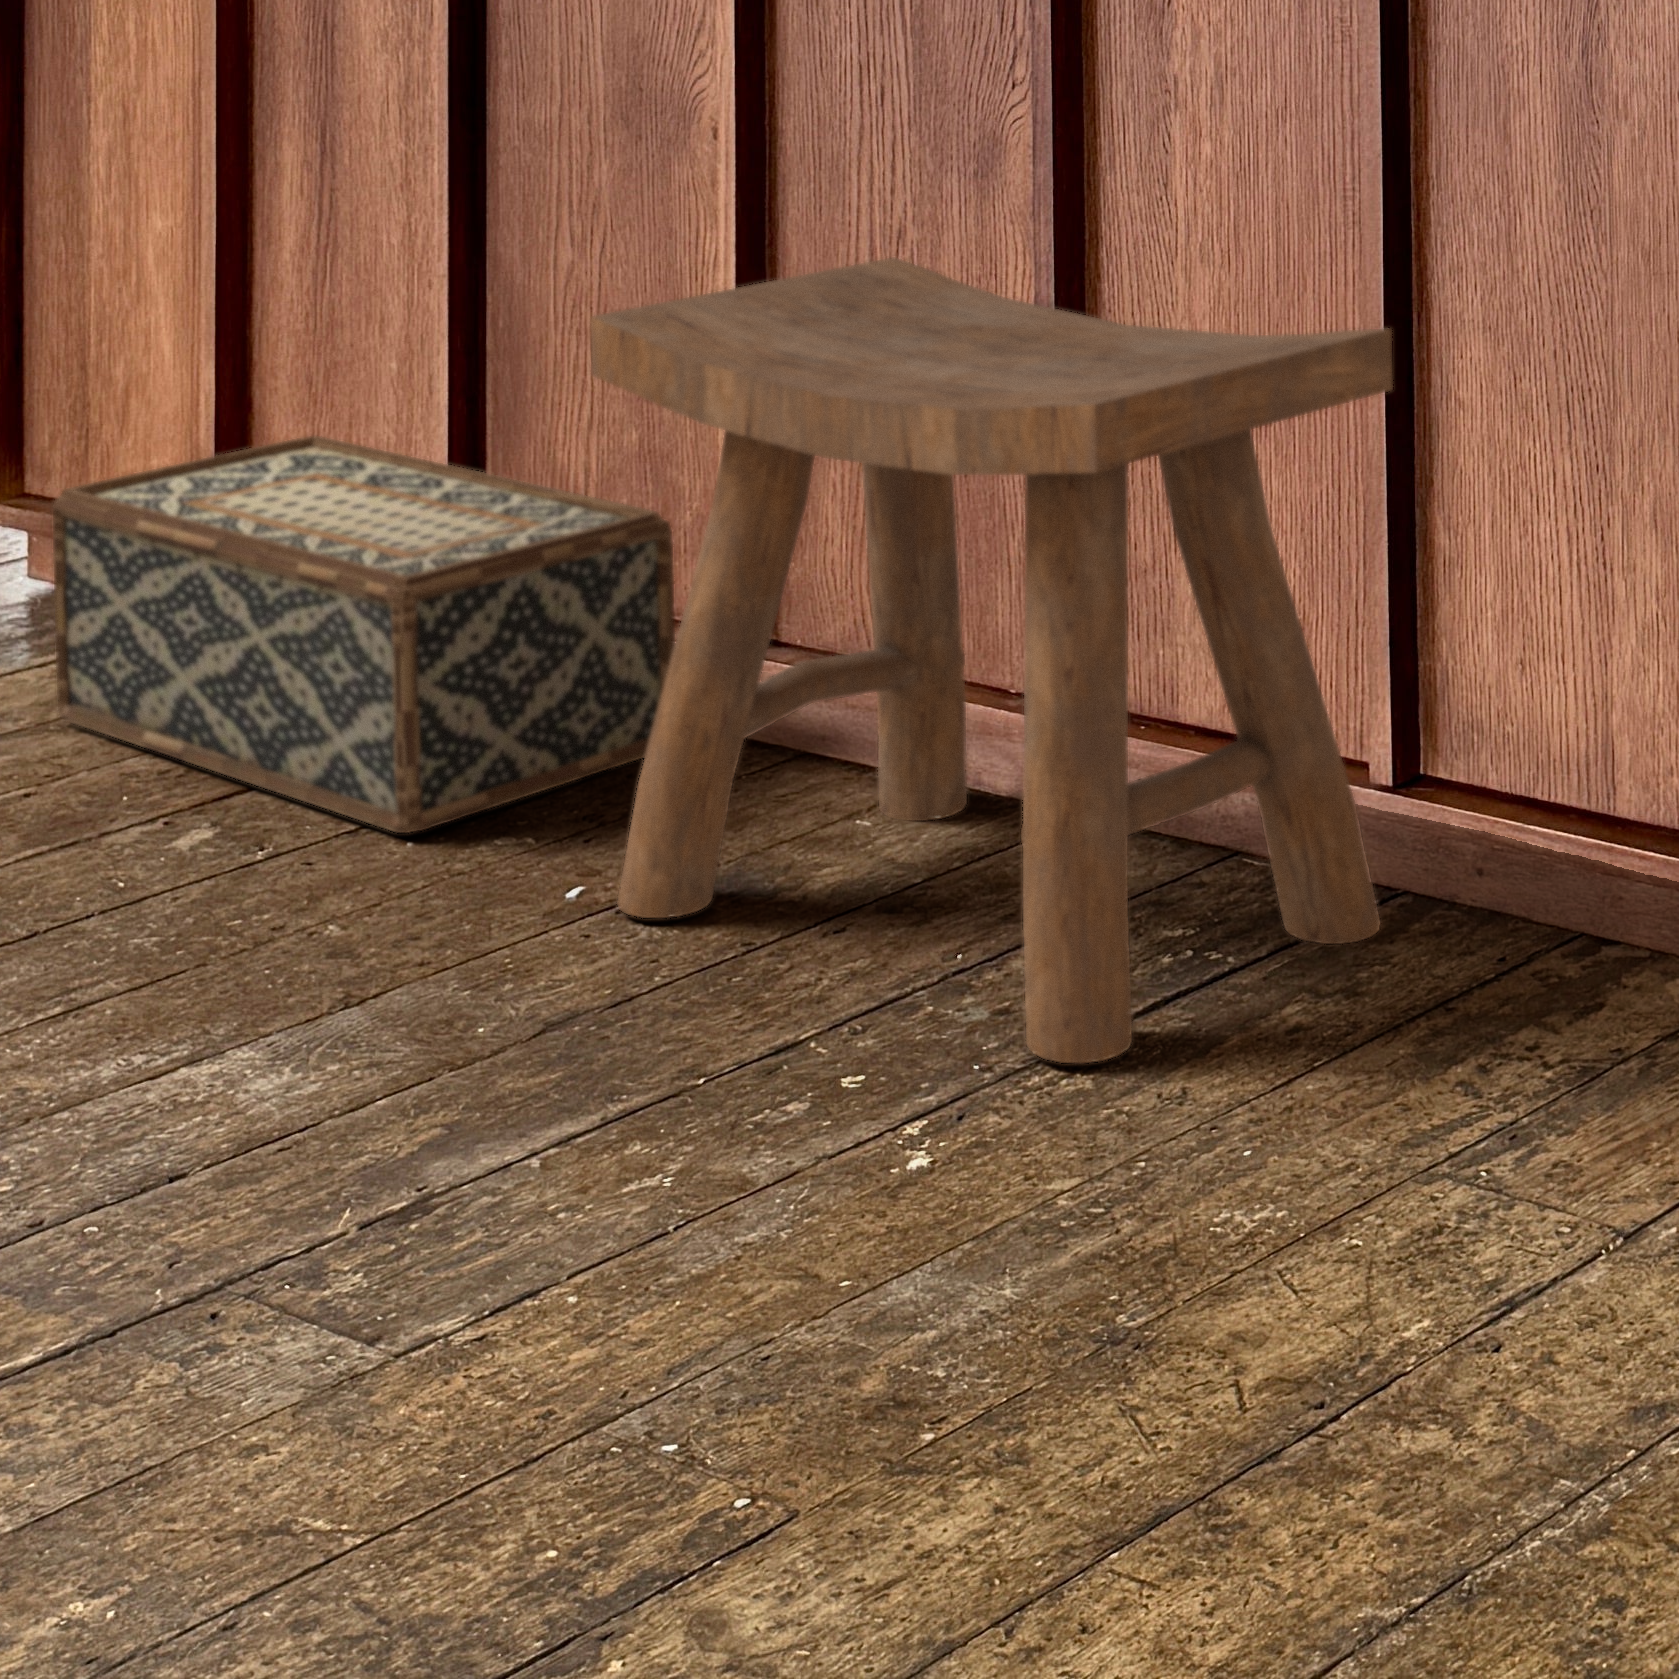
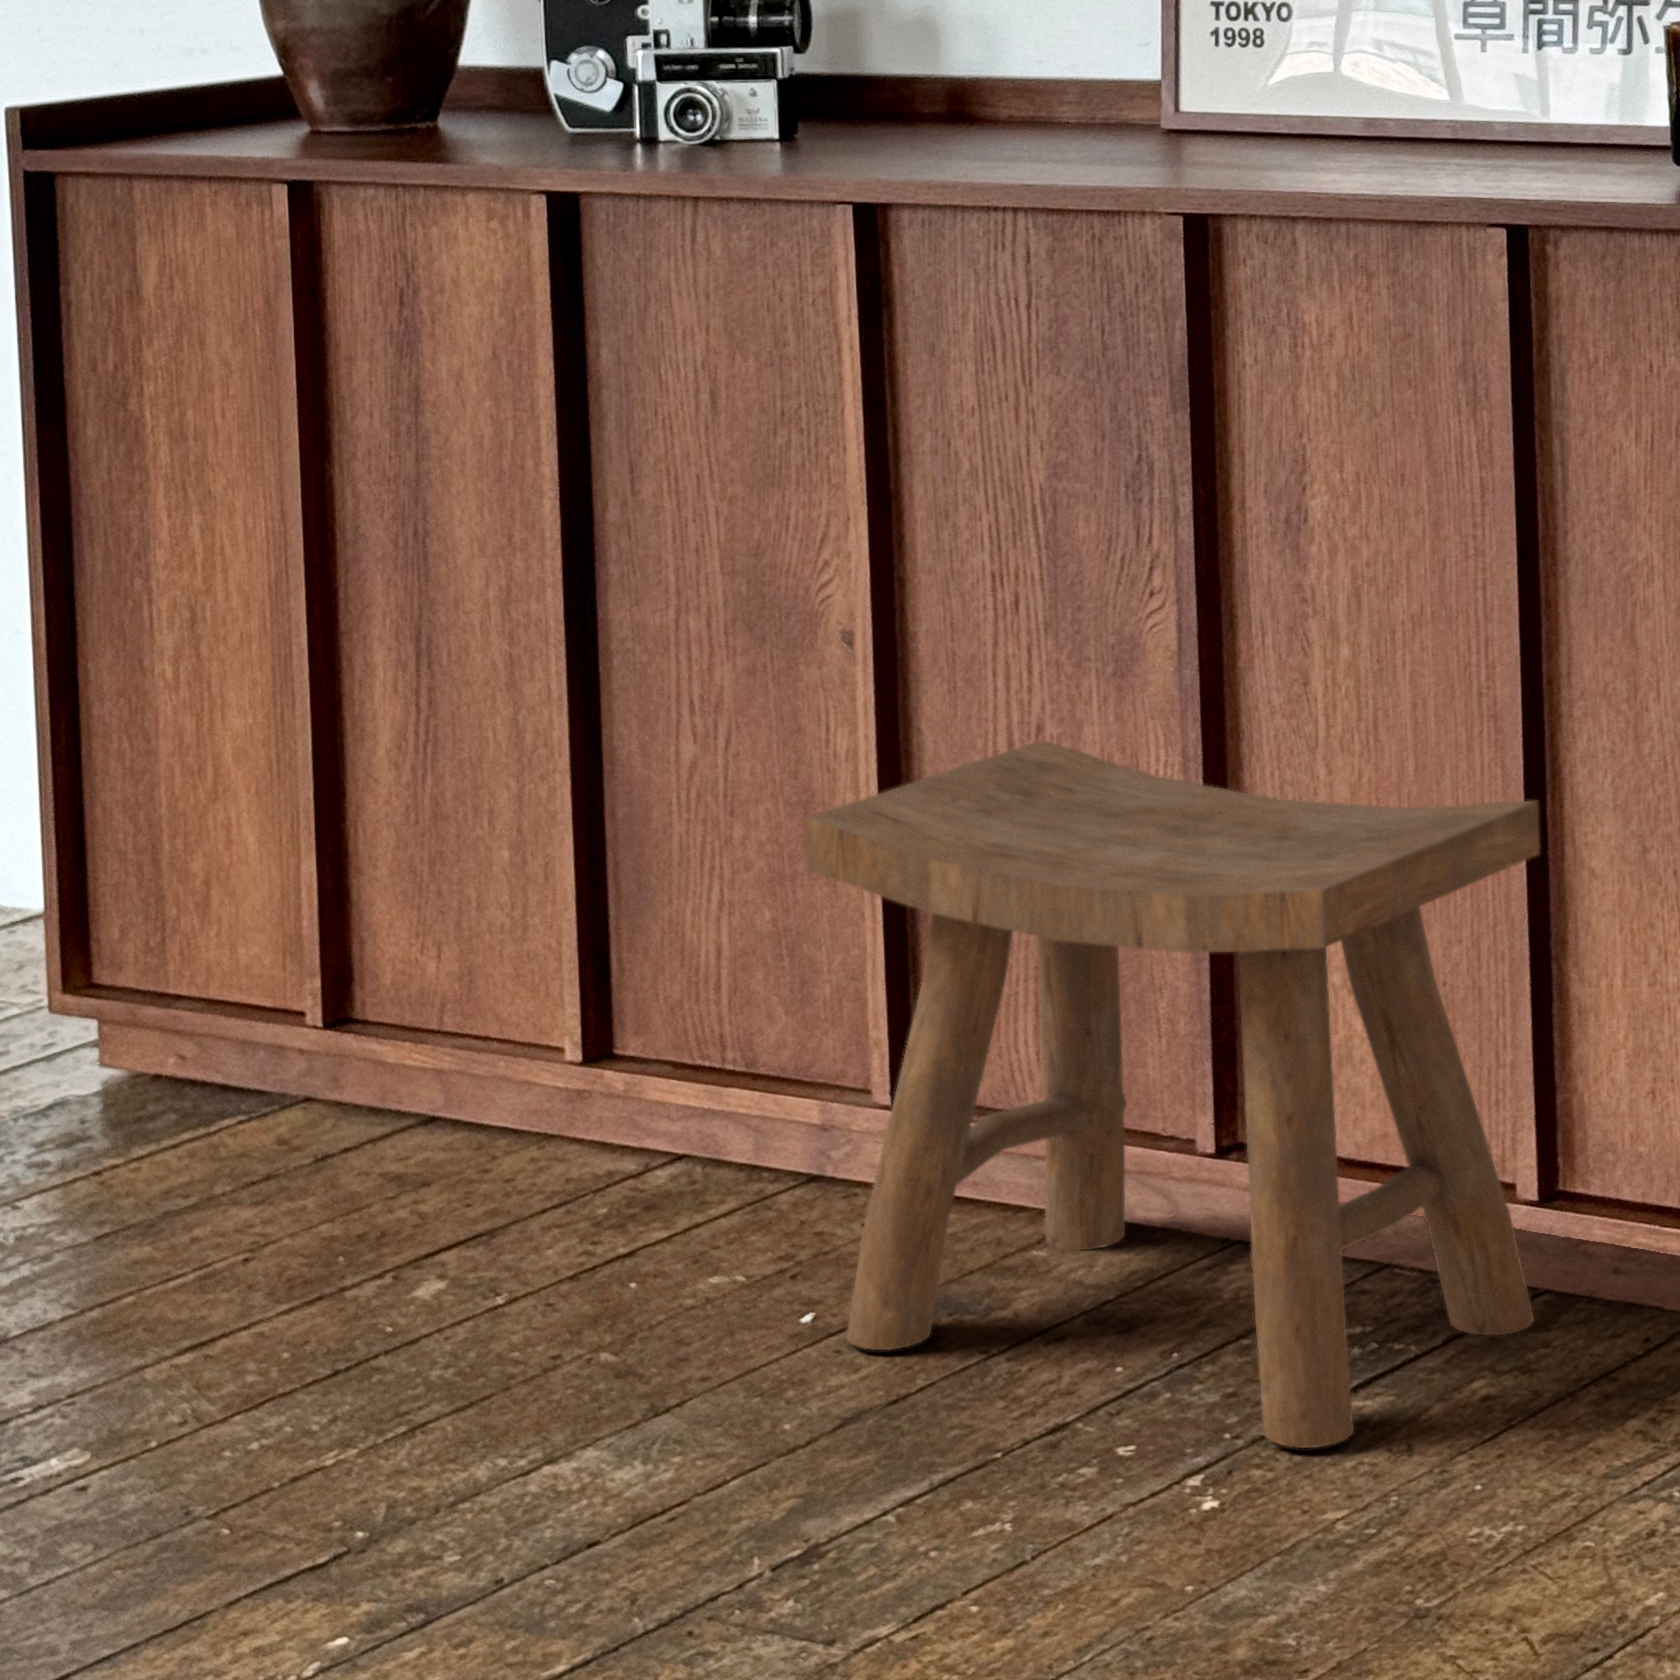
woven basket: present [53,436,675,833] -> none [206,916,832,1288]

